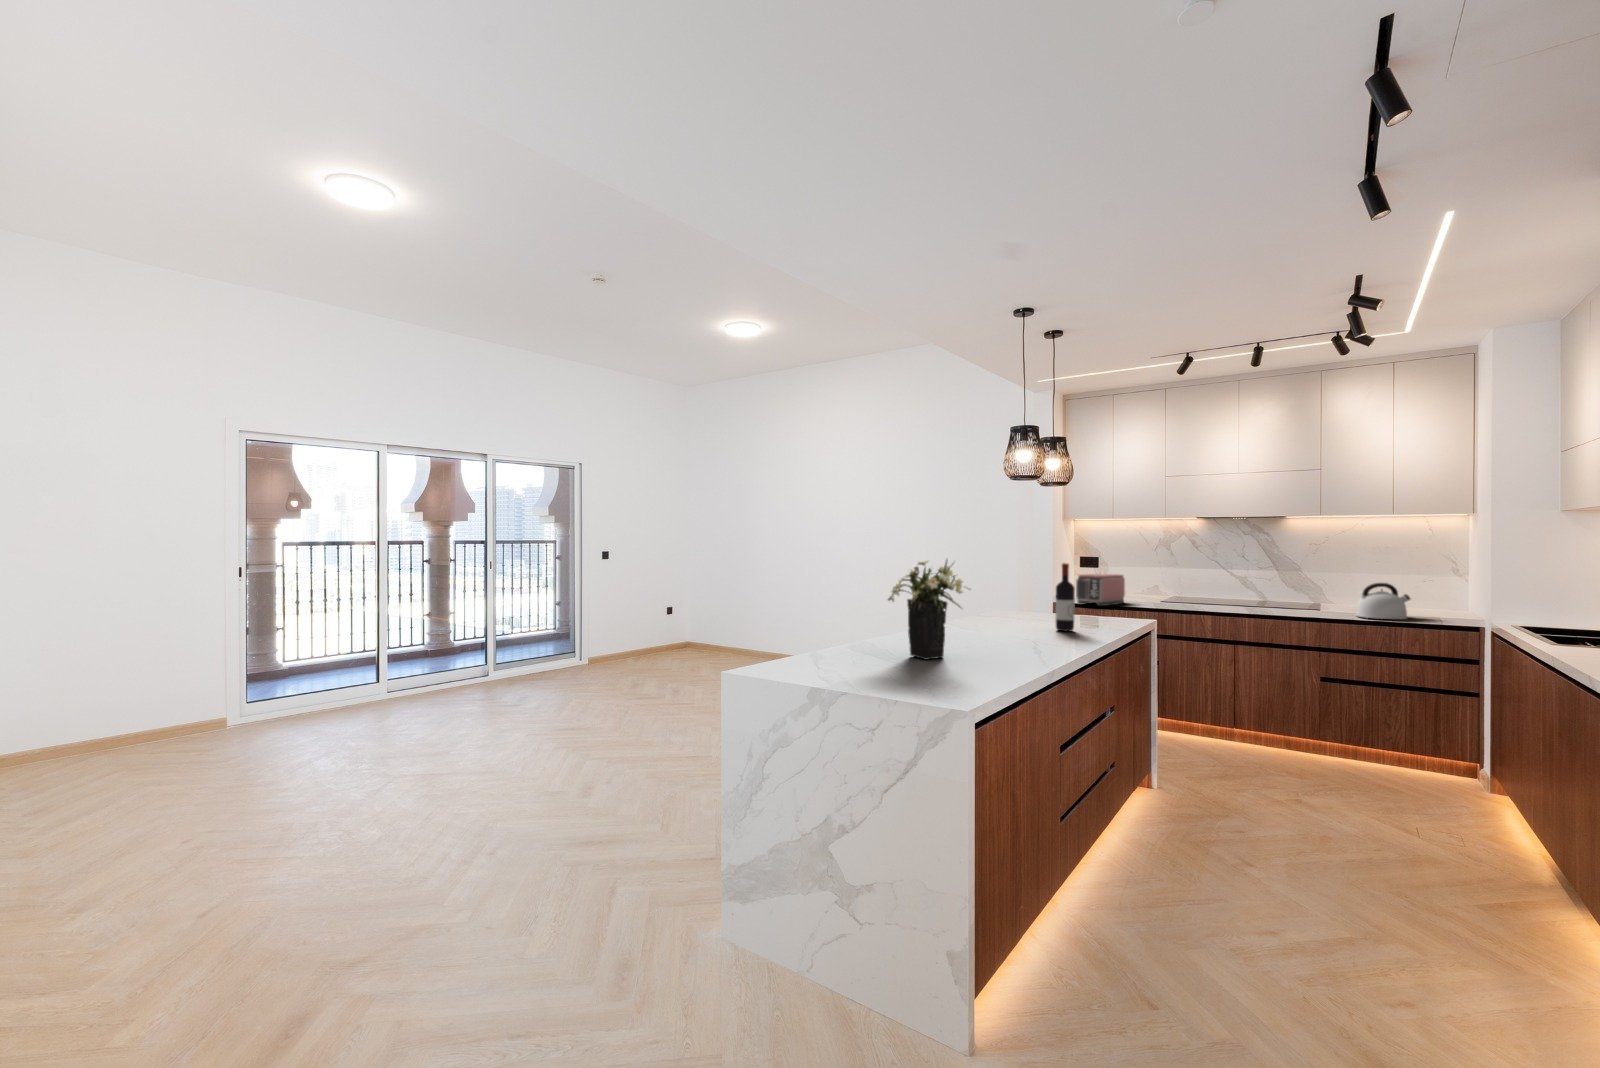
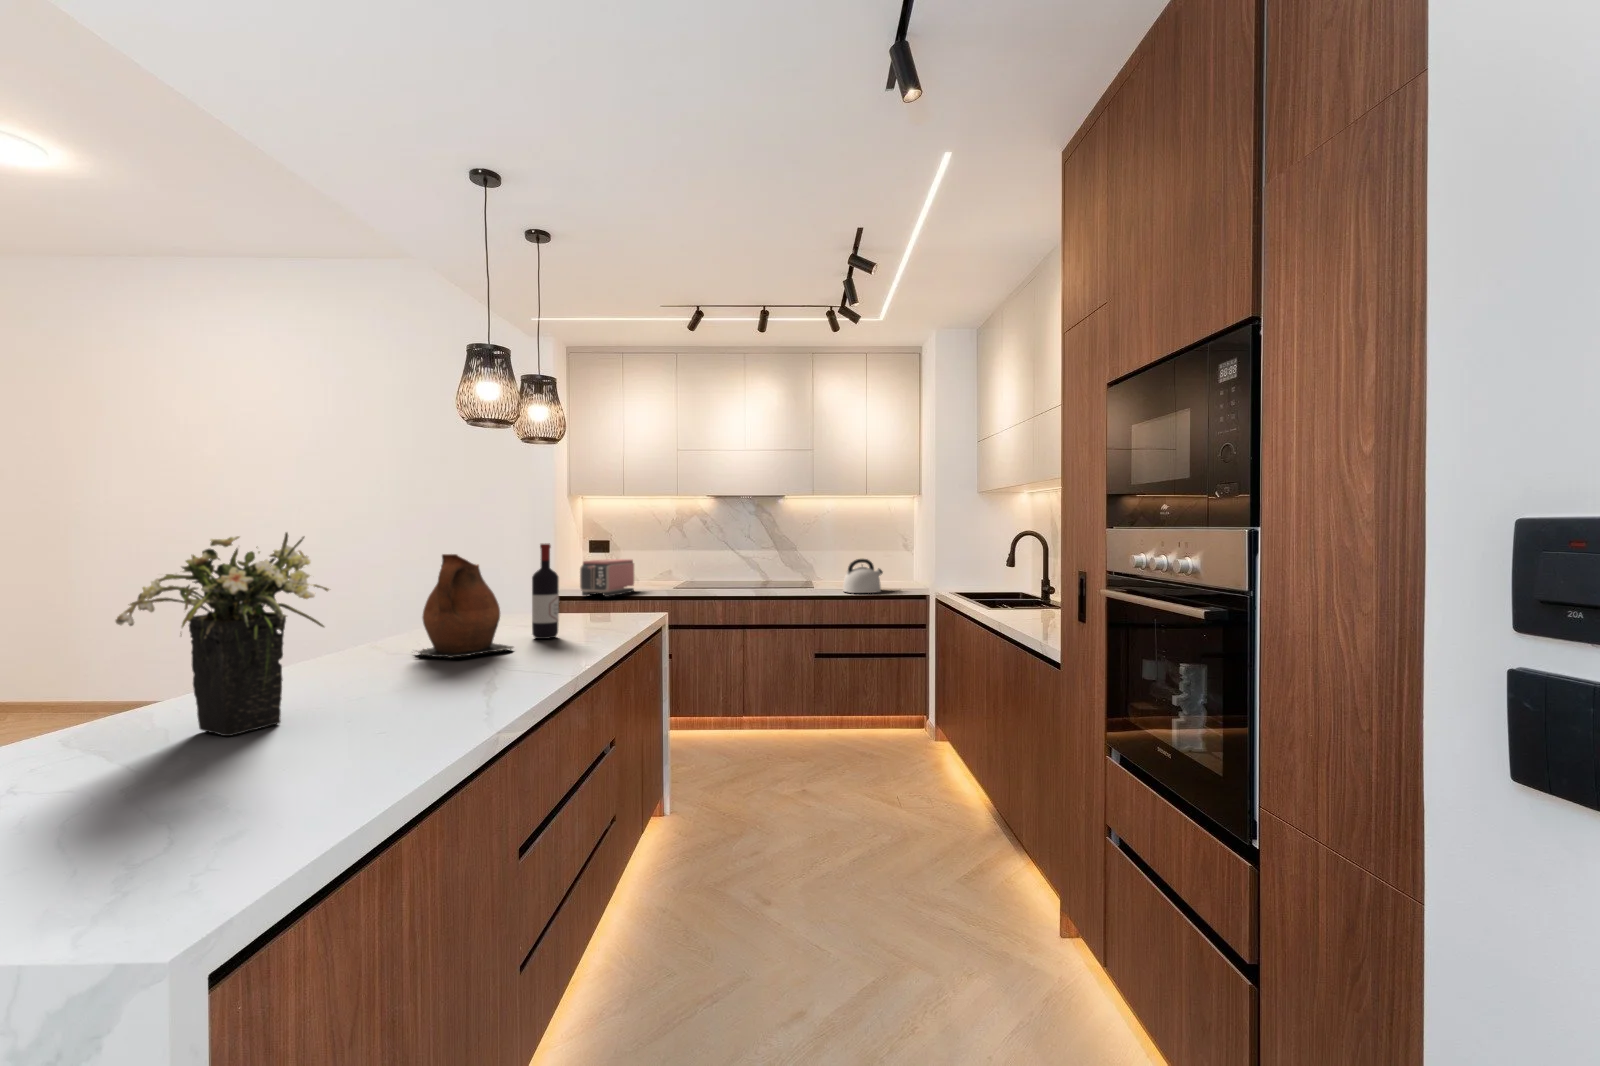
ceramic pitcher: none [983,570,1047,637] -> present [418,554,513,658]

